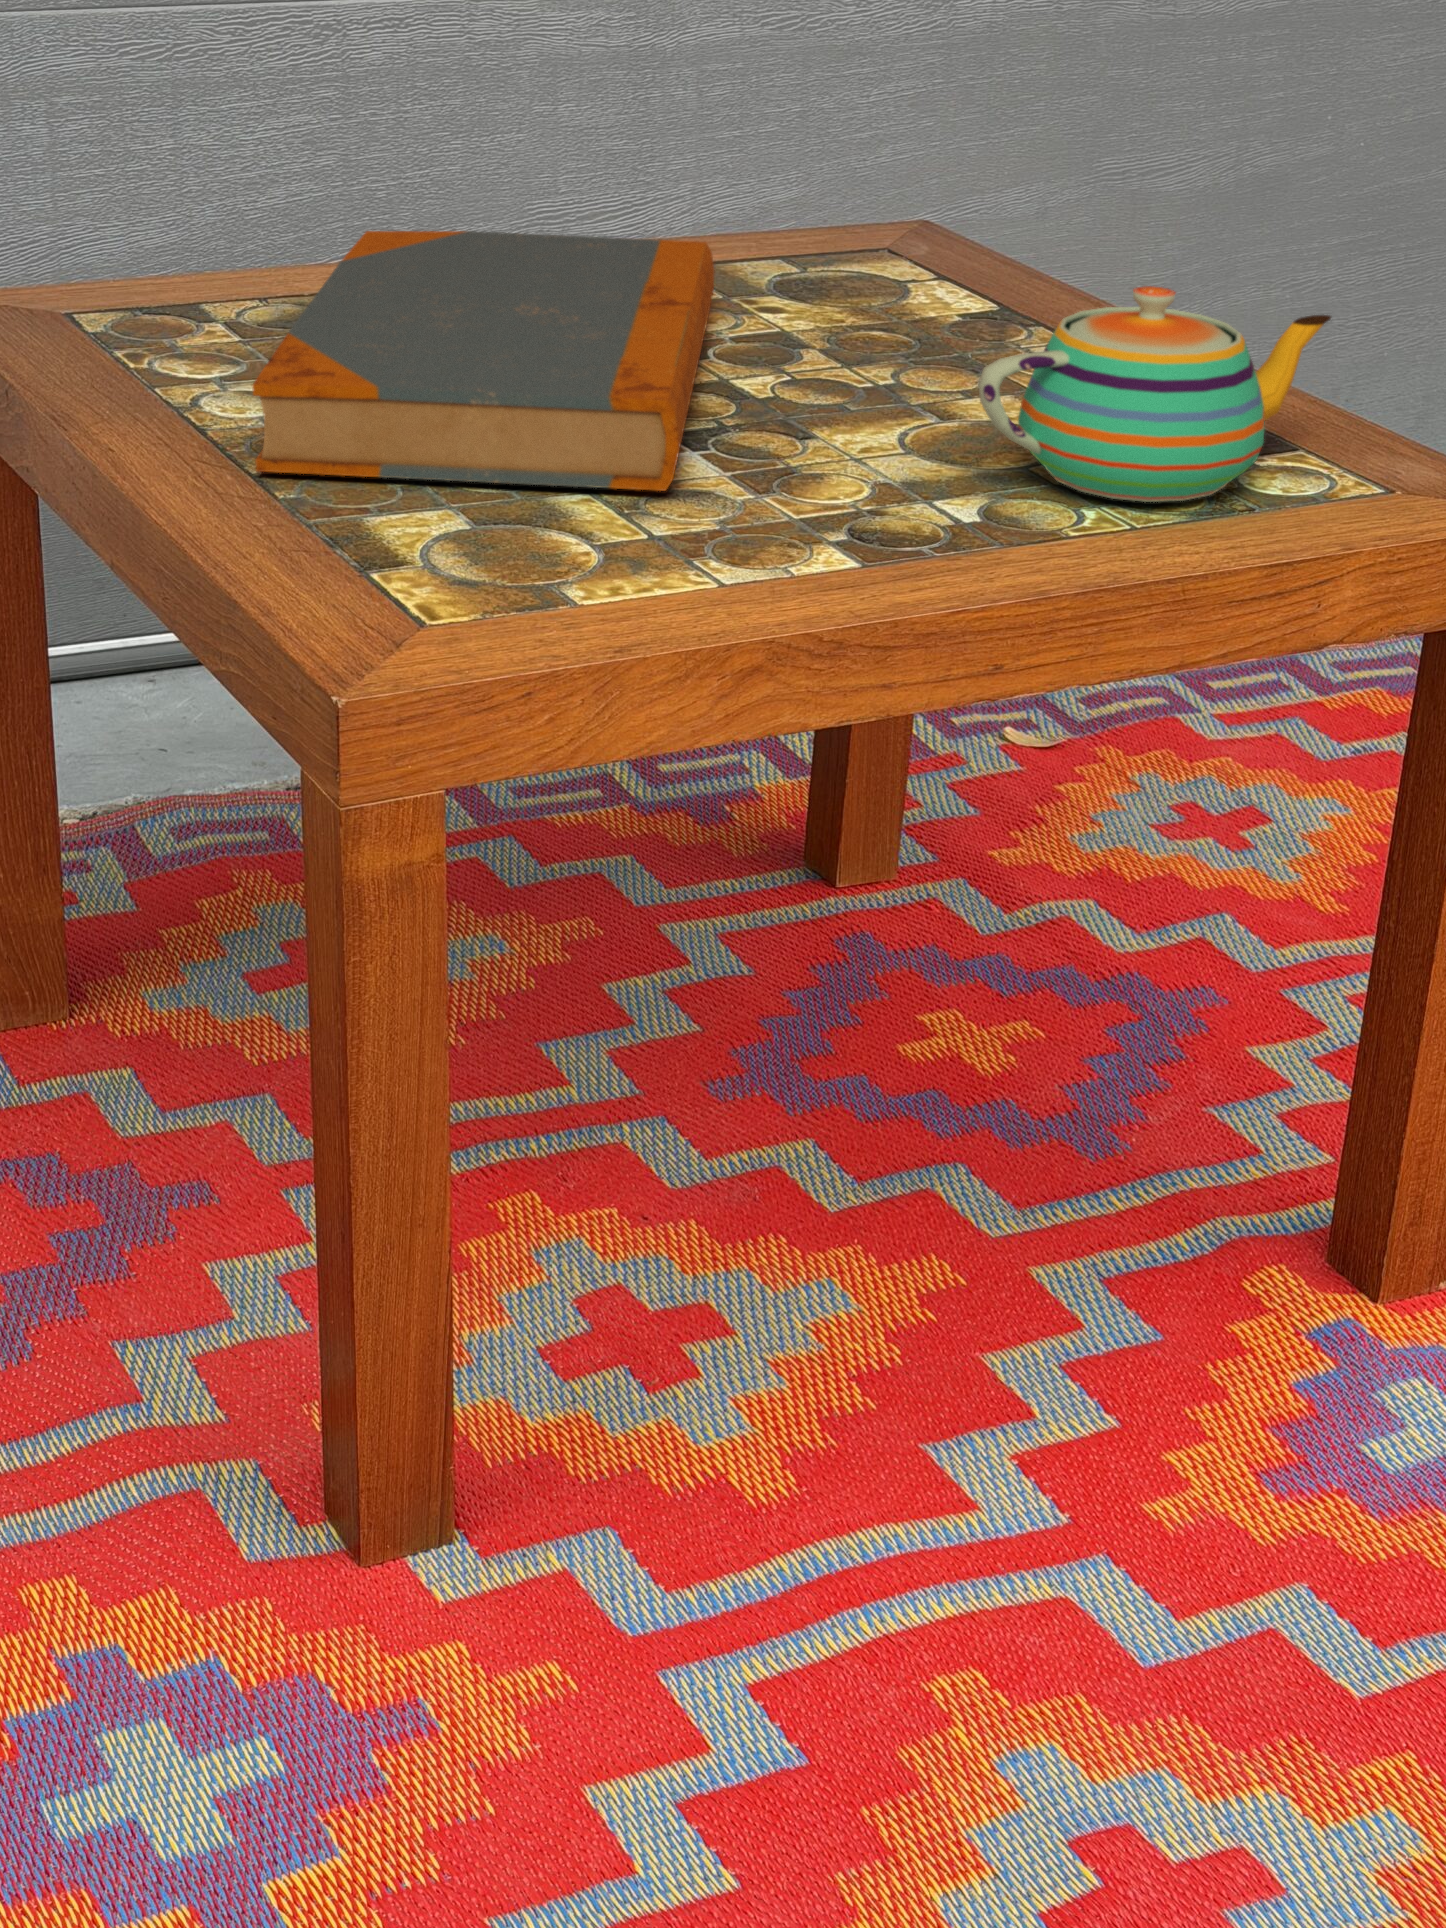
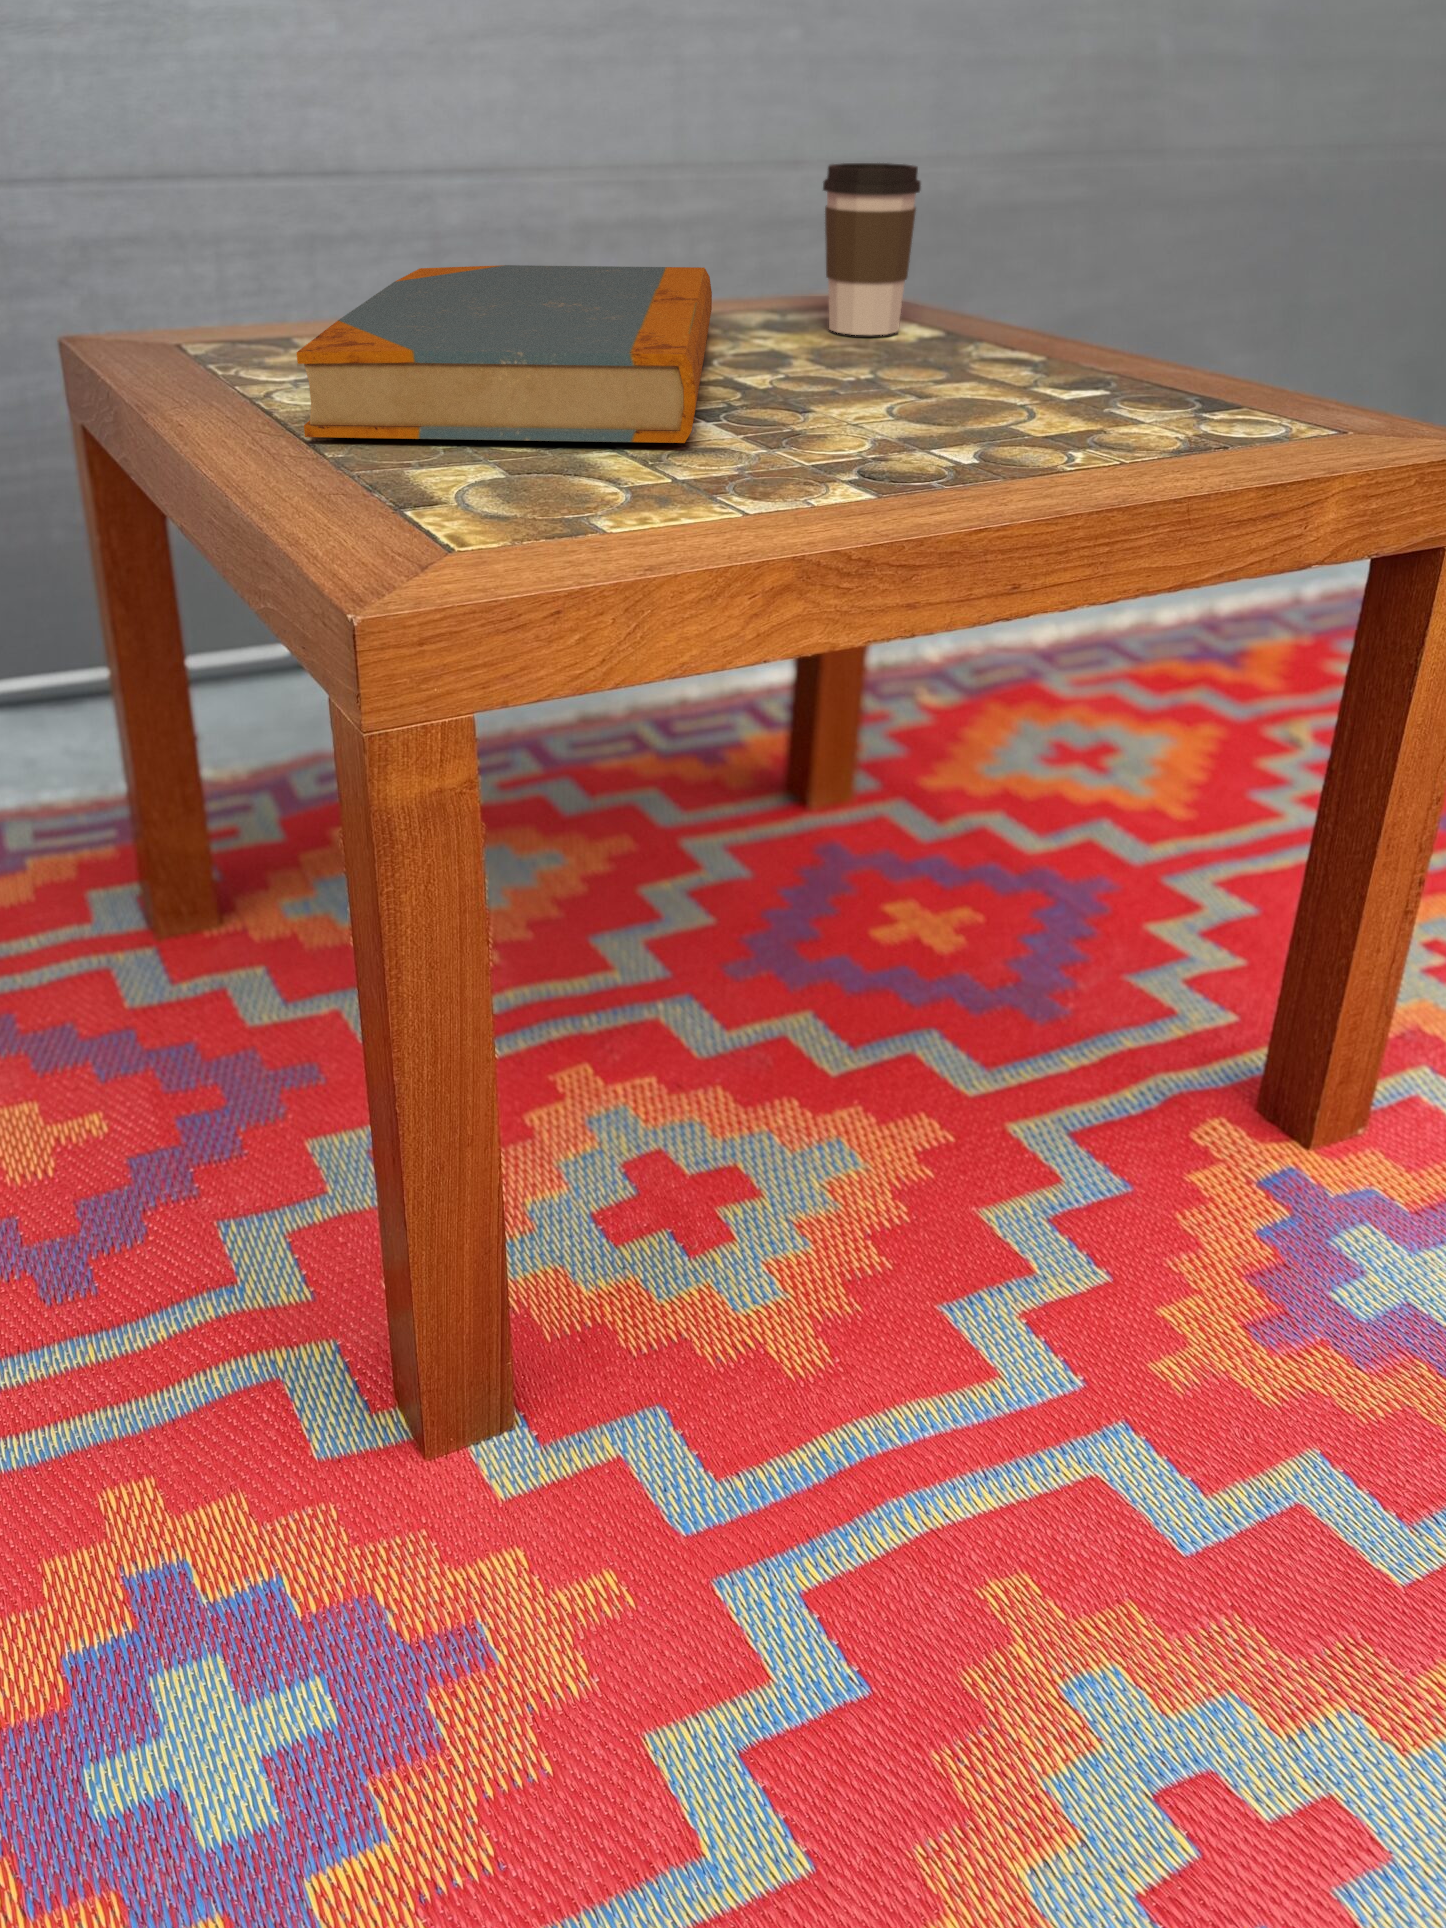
coffee cup: none [848,122,965,327] -> present [823,163,921,335]
teapot: present [978,286,1331,502] -> none [973,242,1286,442]

